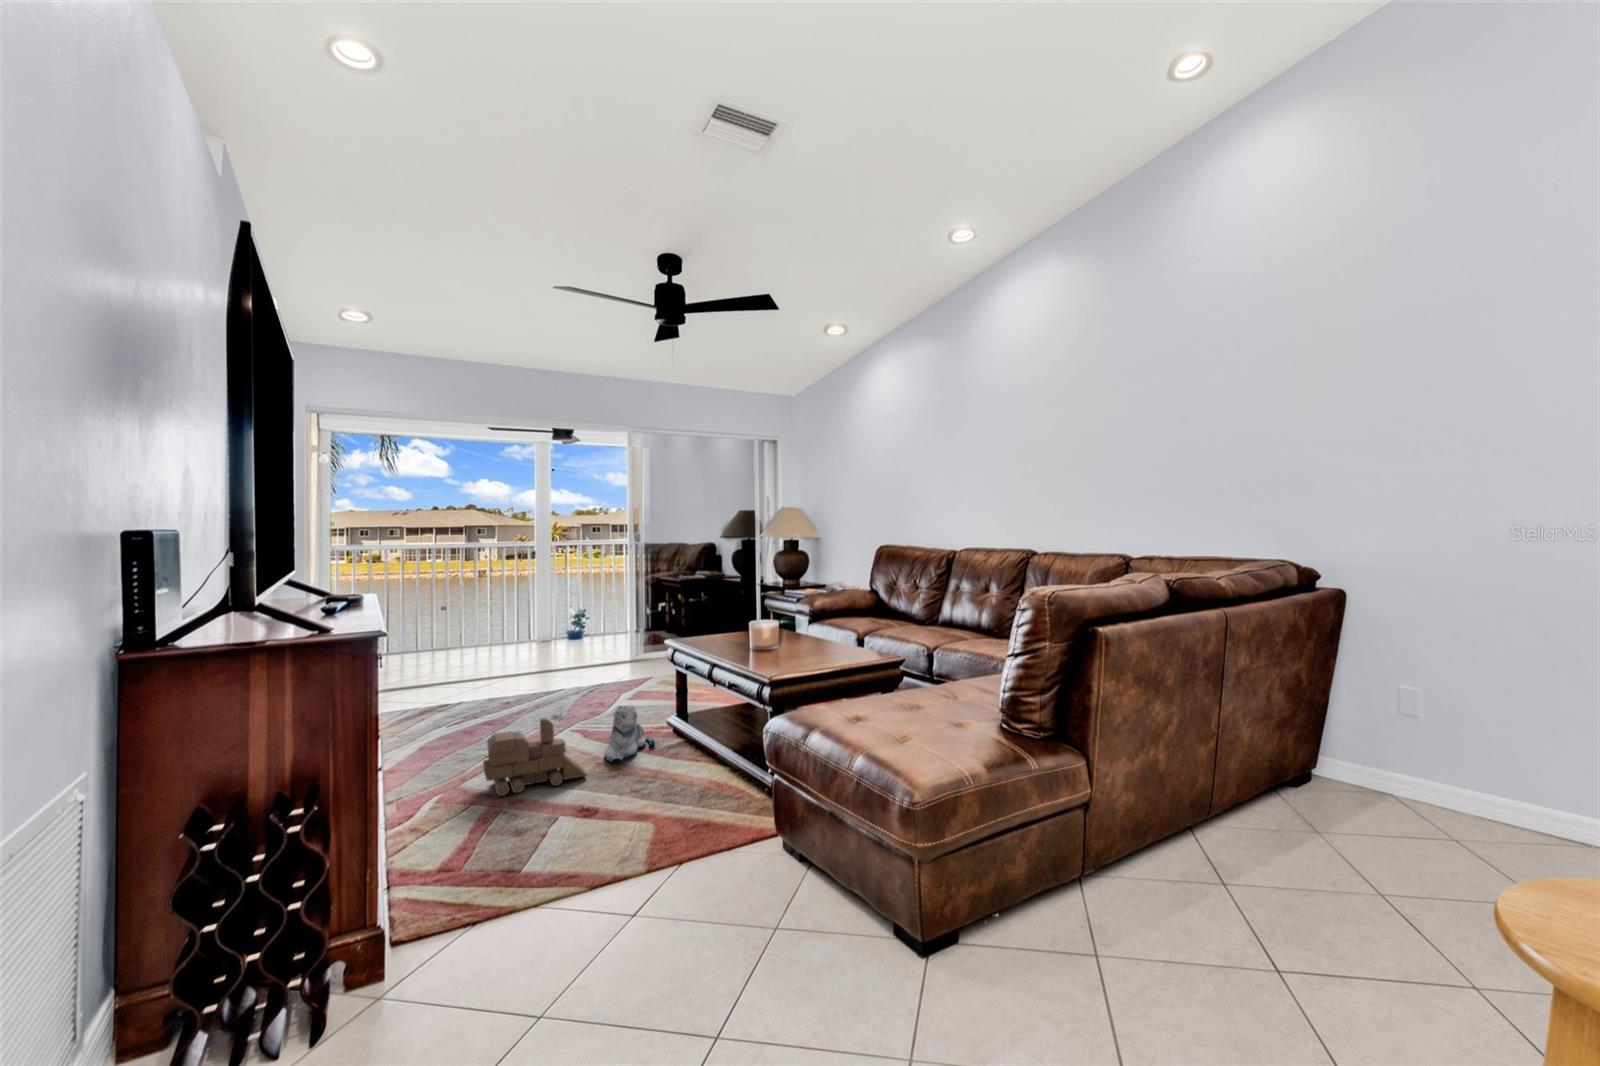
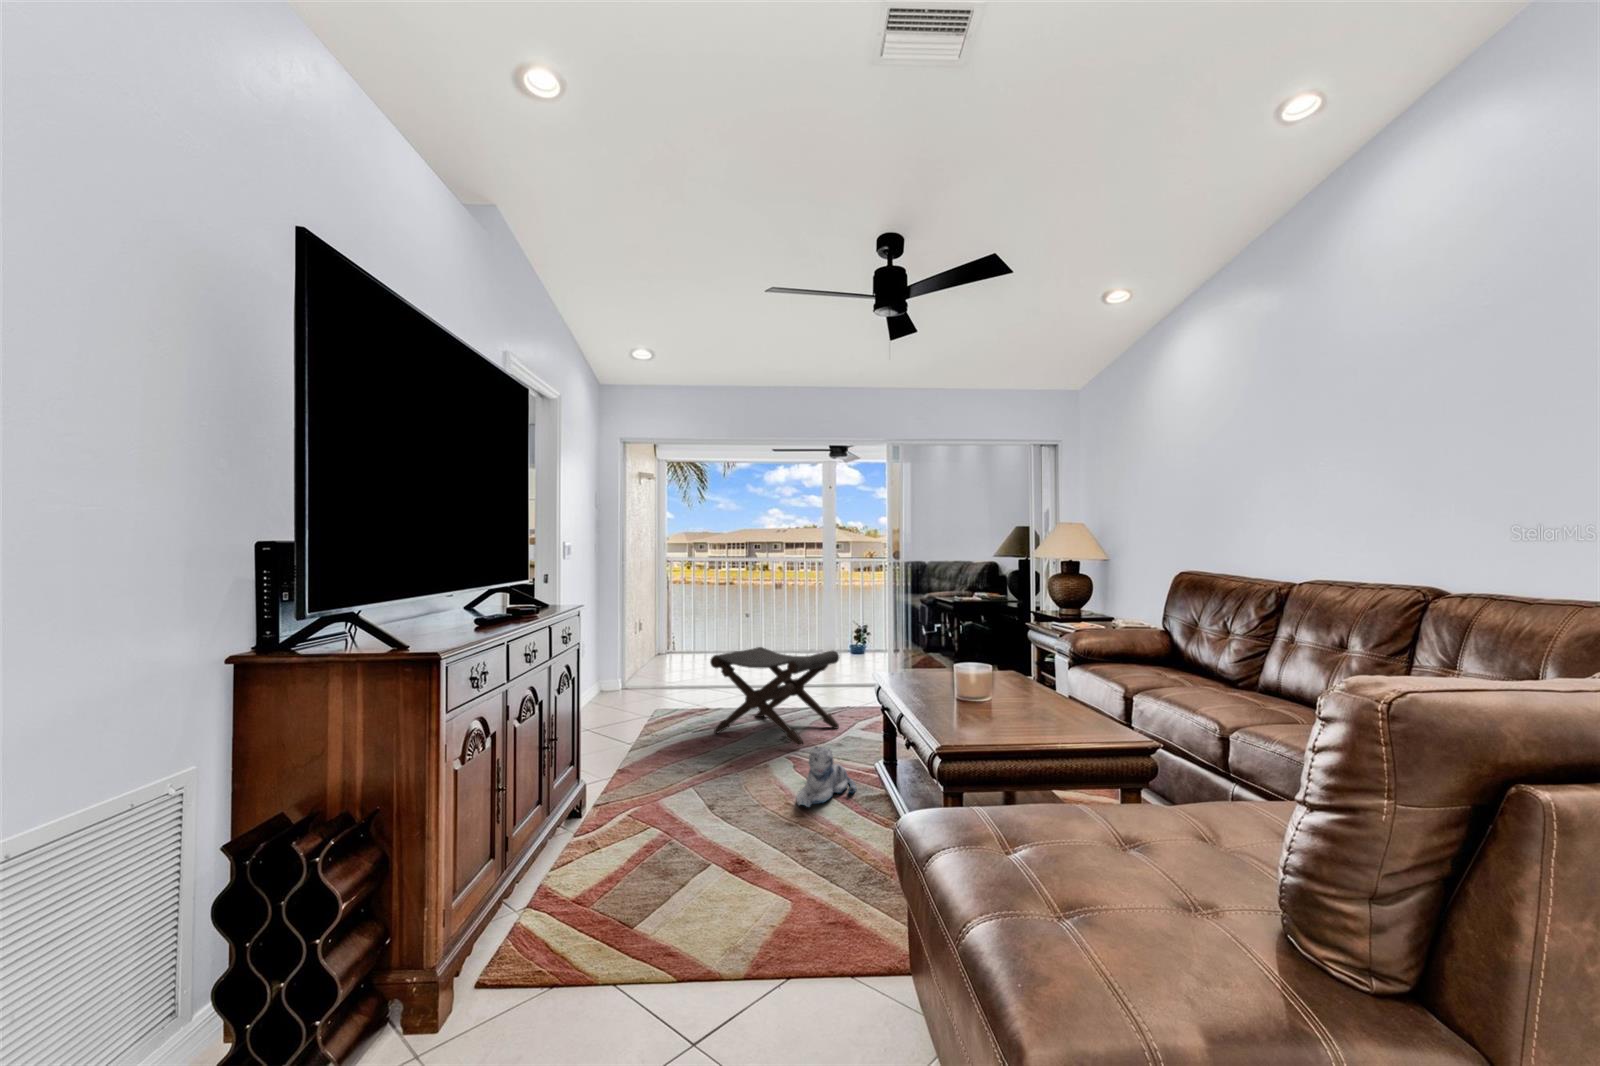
footstool: none [461,625,603,723] -> present [710,647,839,746]
toy train: present [483,718,587,796] -> none [673,751,771,825]

